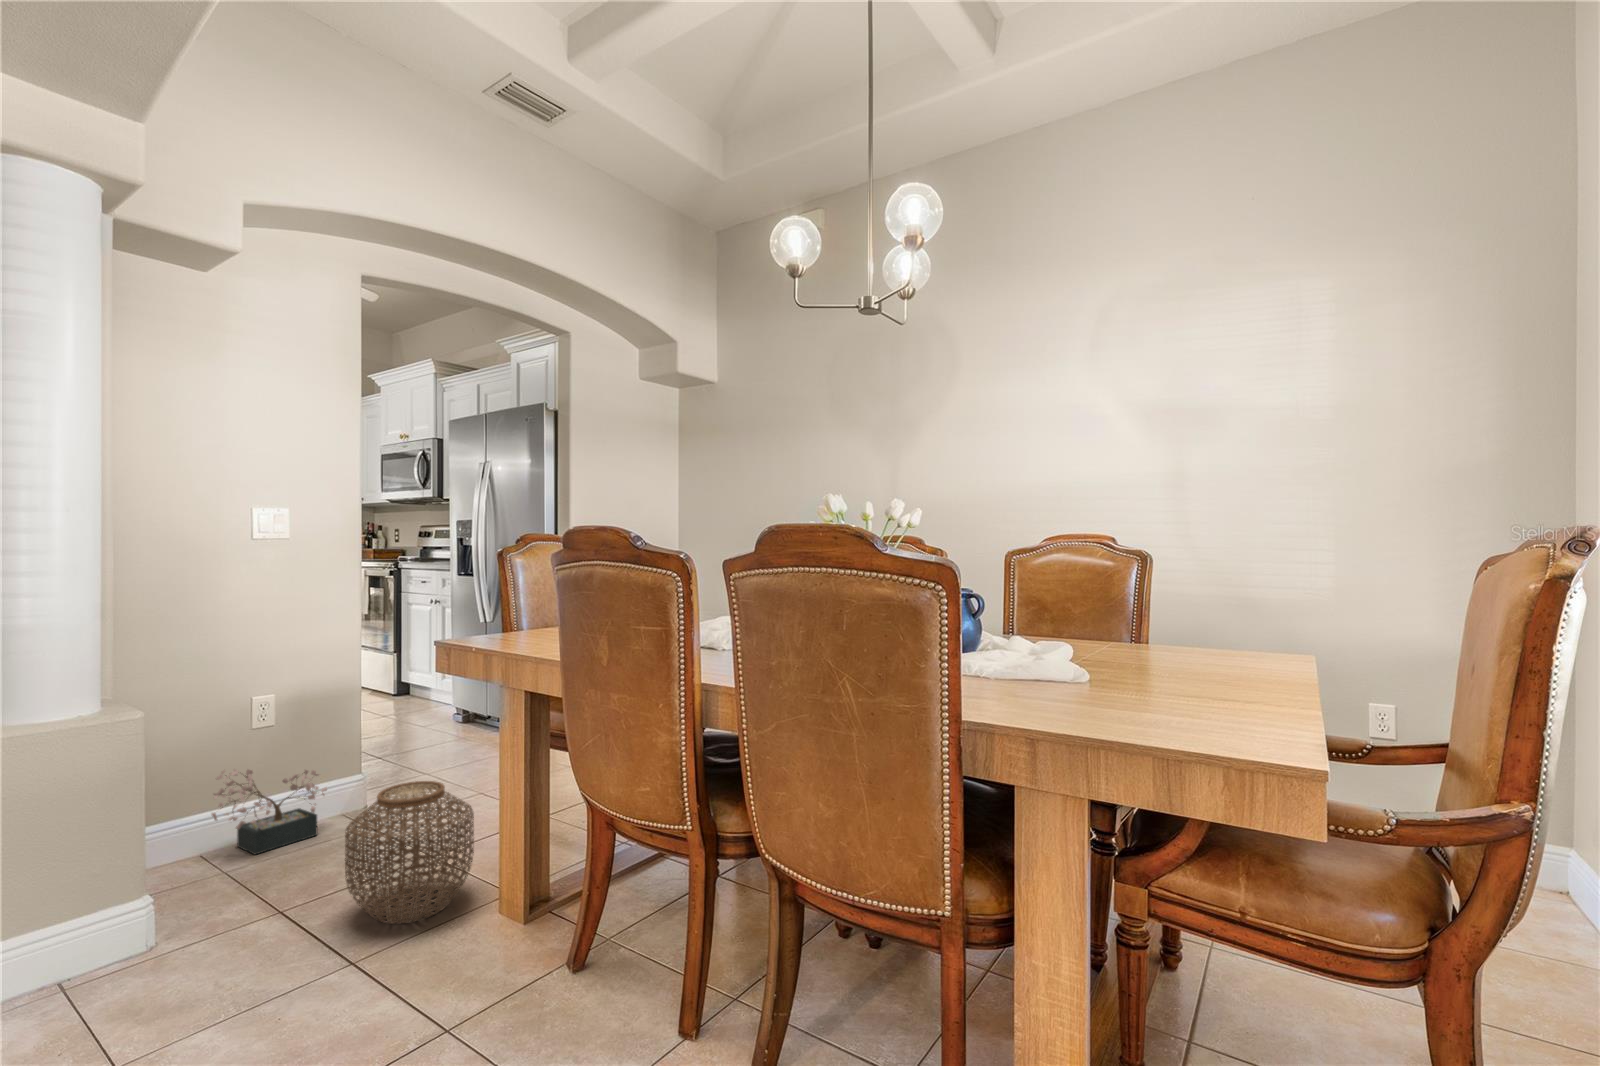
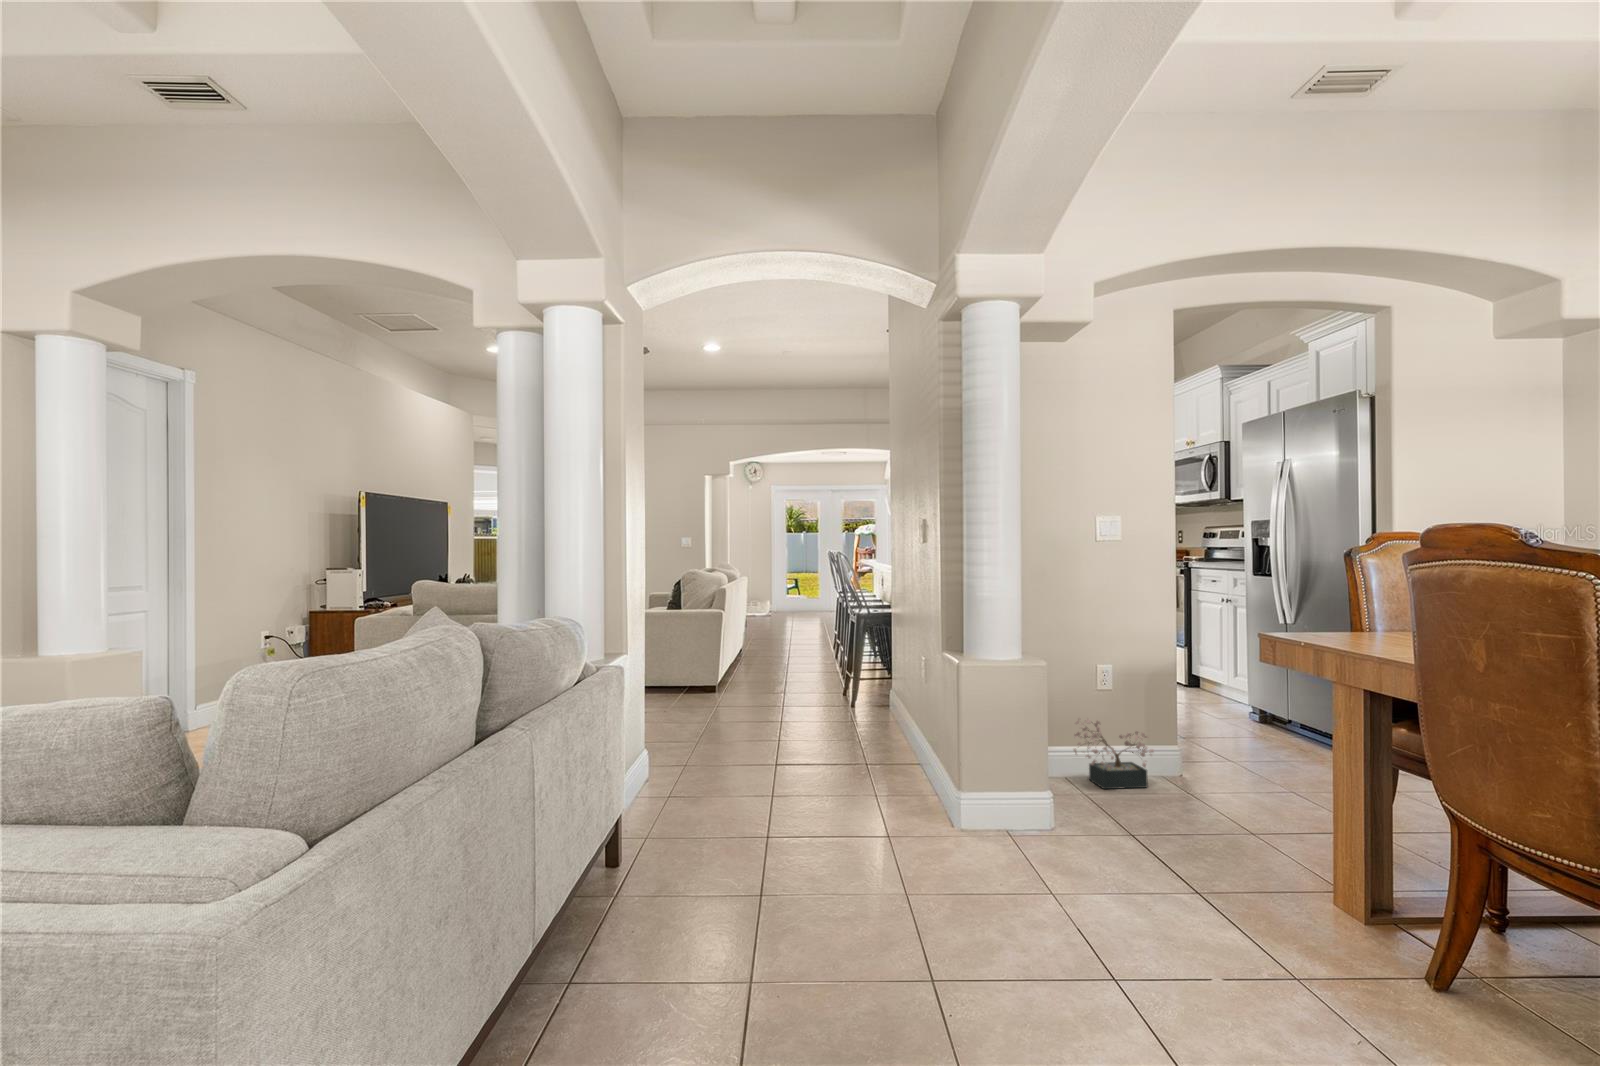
woven basket: present [345,781,474,923] -> none [1187,755,1306,881]

